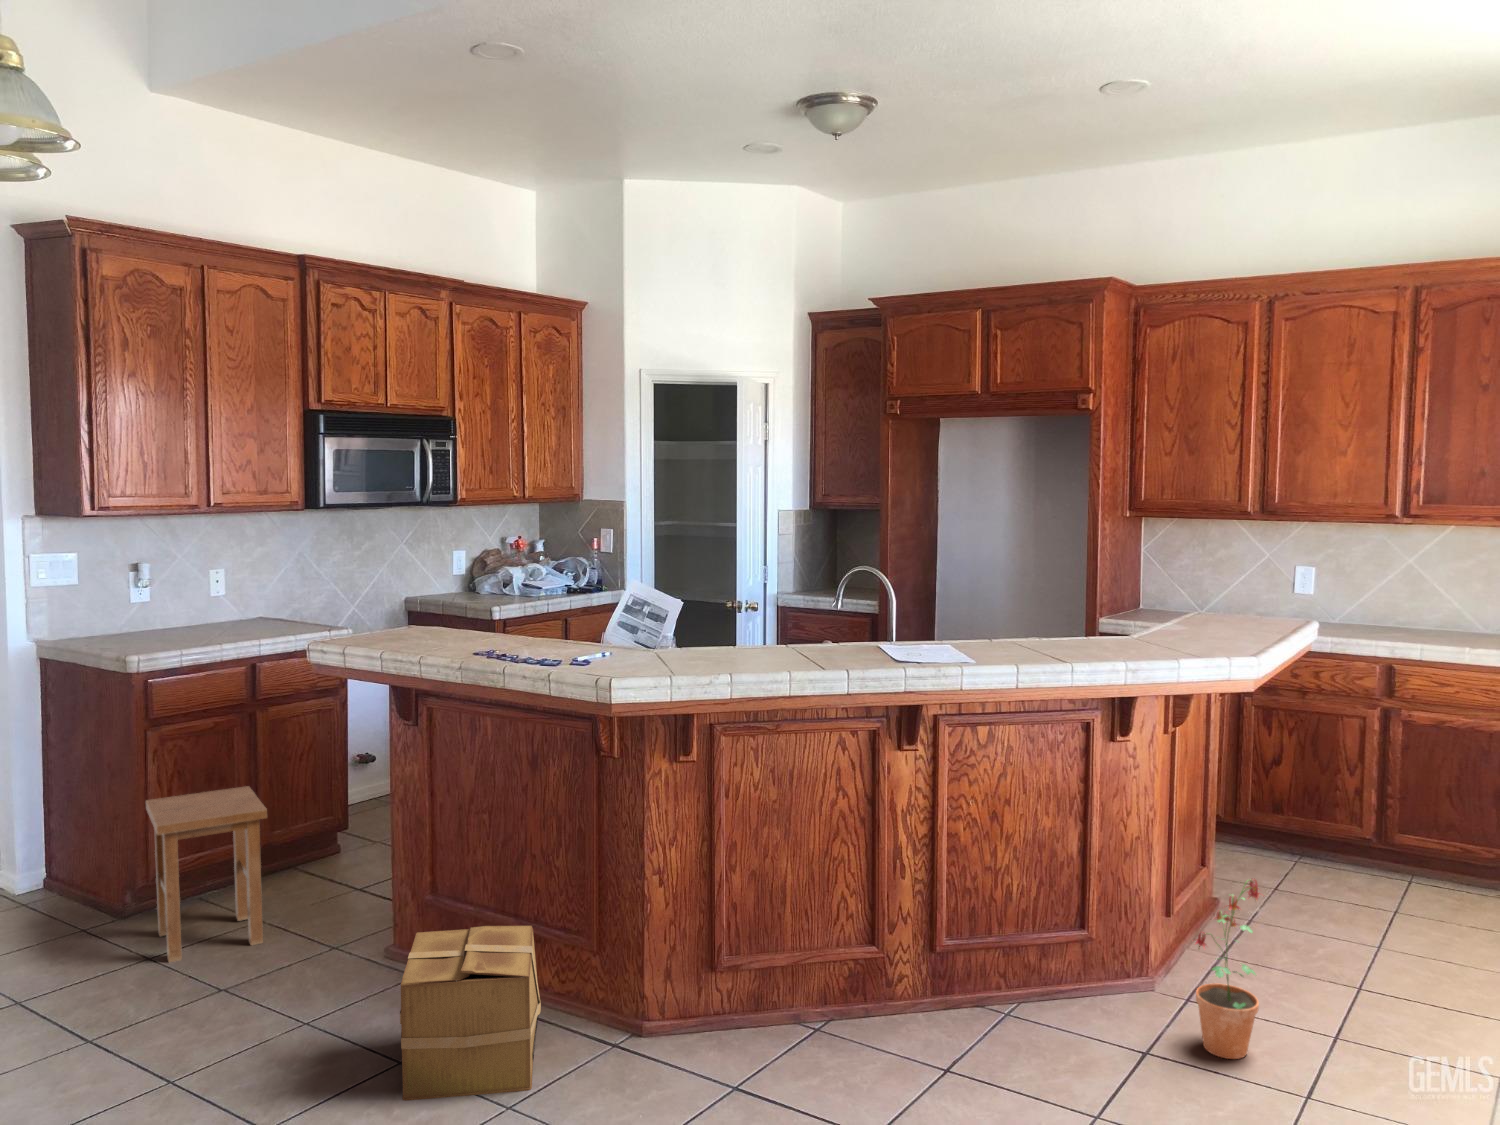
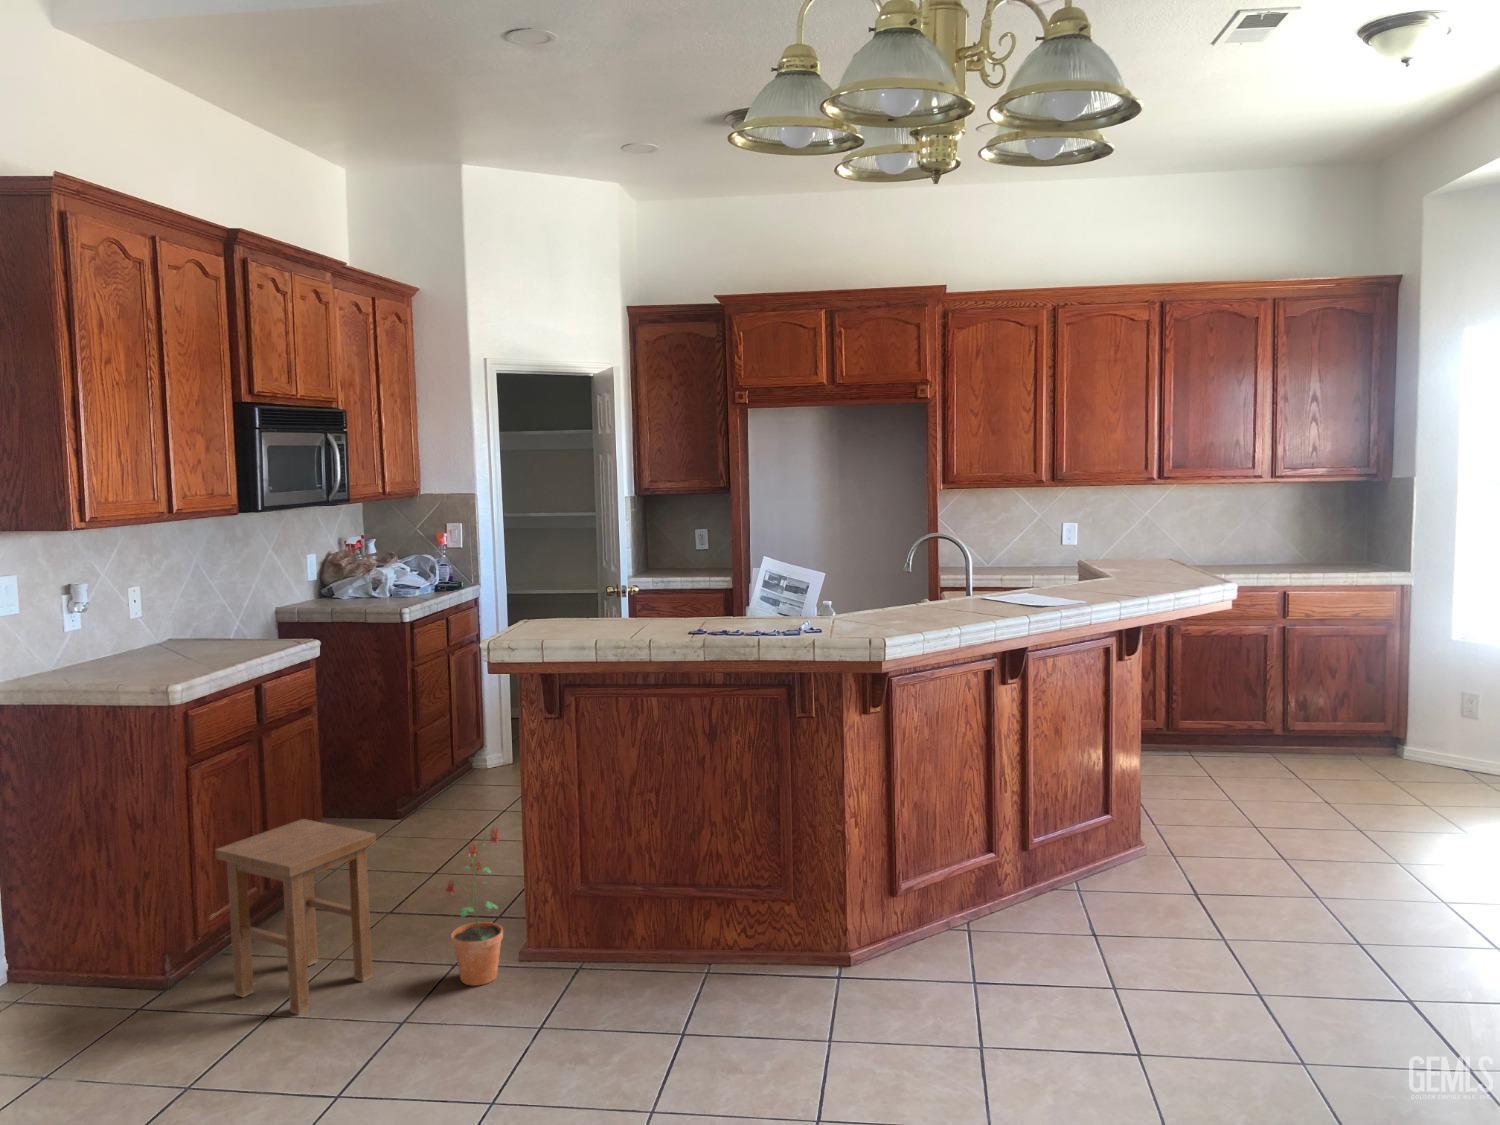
potted plant: present [1196,880,1259,1059] -> present [445,827,503,986]
cardboard box: present [400,926,541,1101] -> none [666,881,819,1047]

